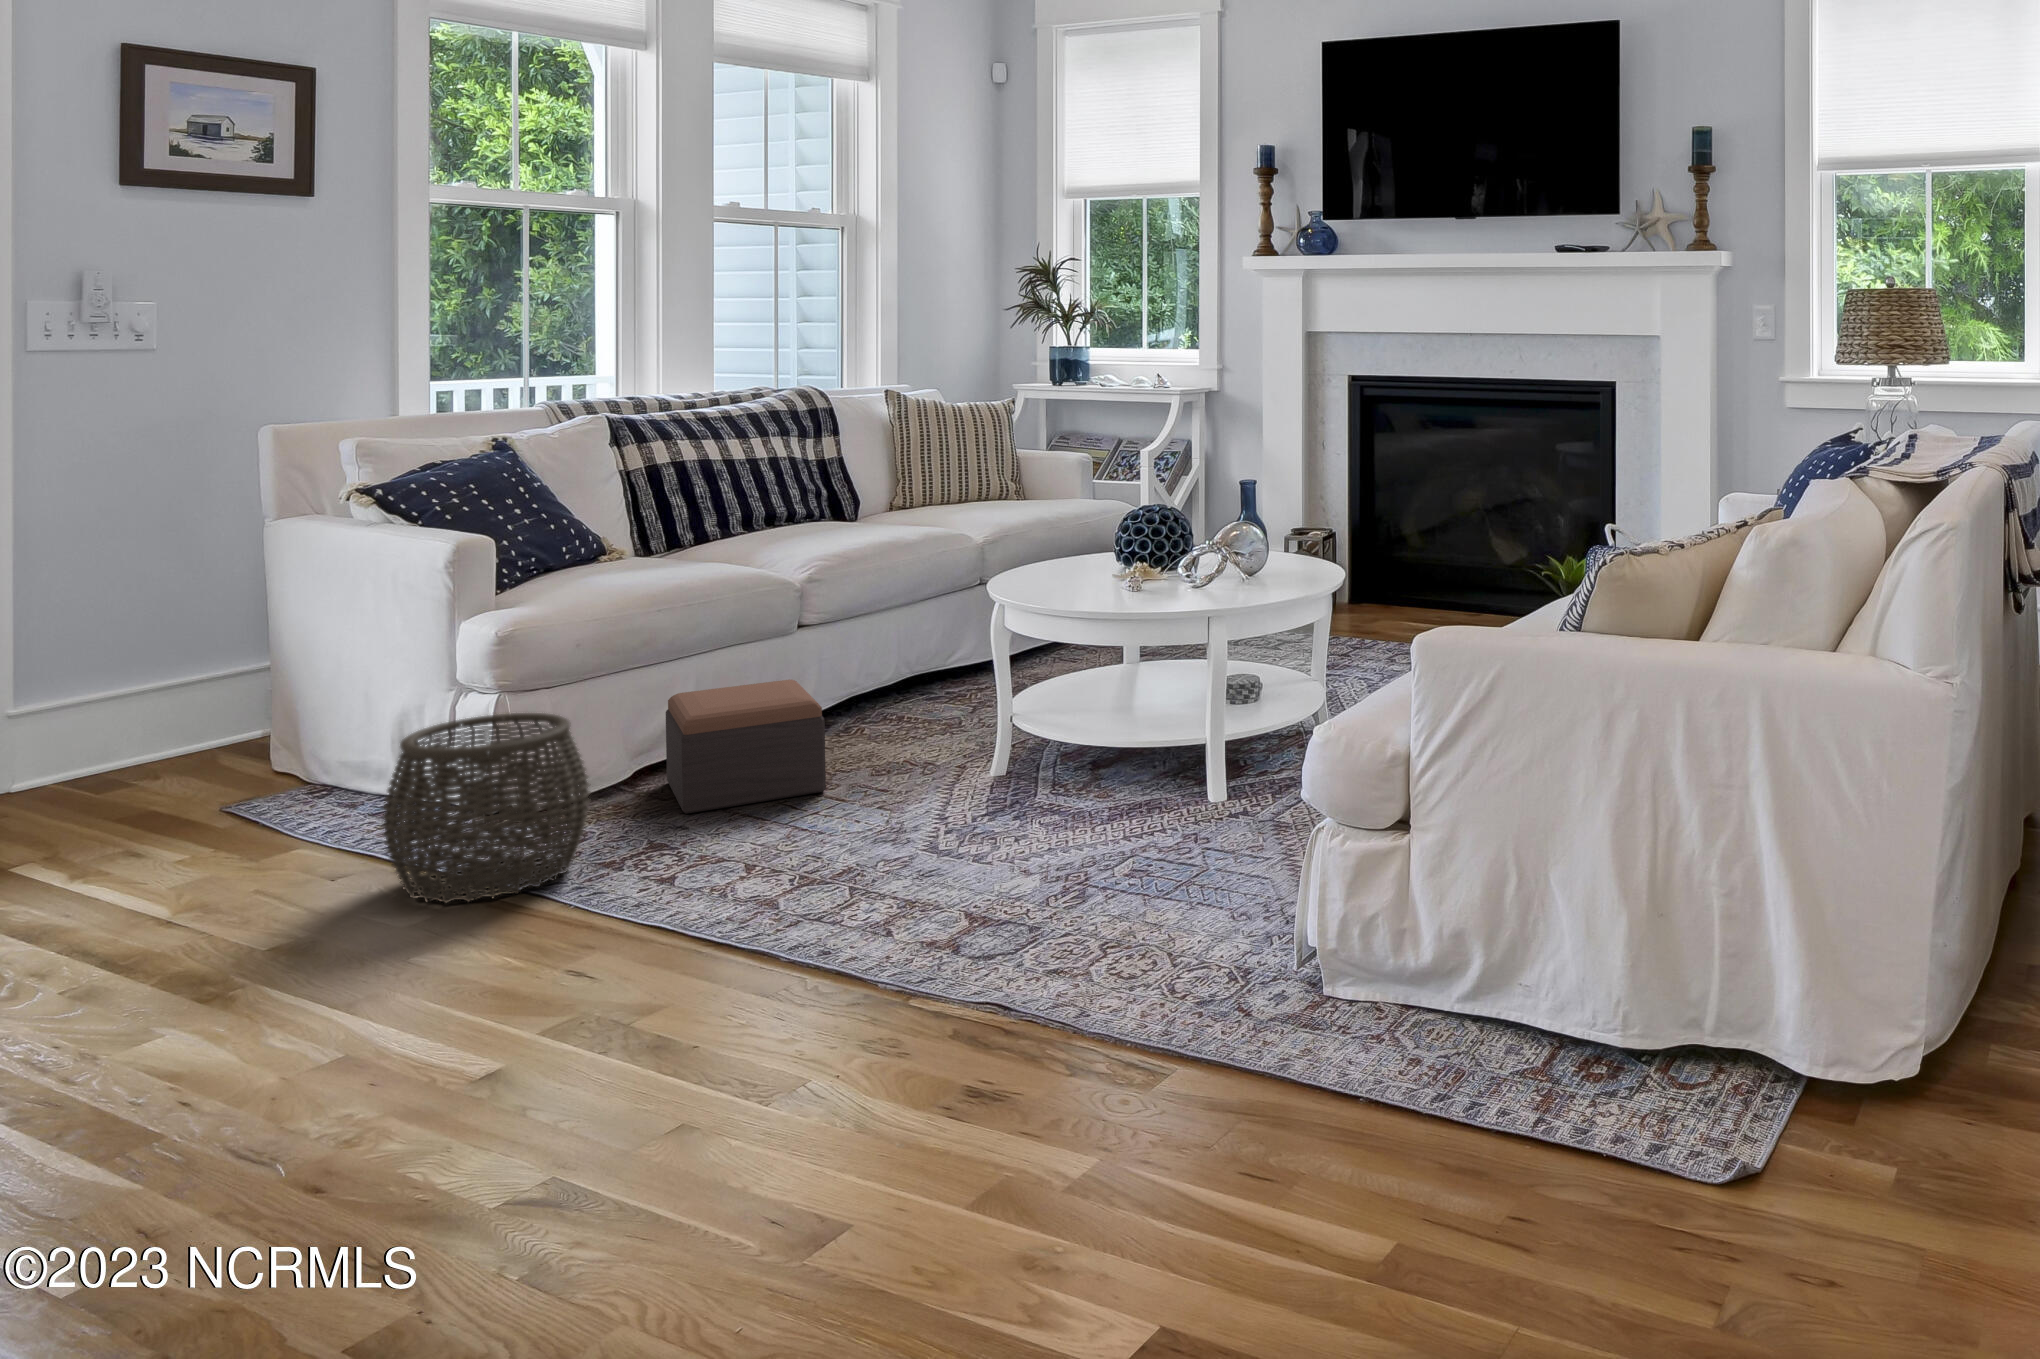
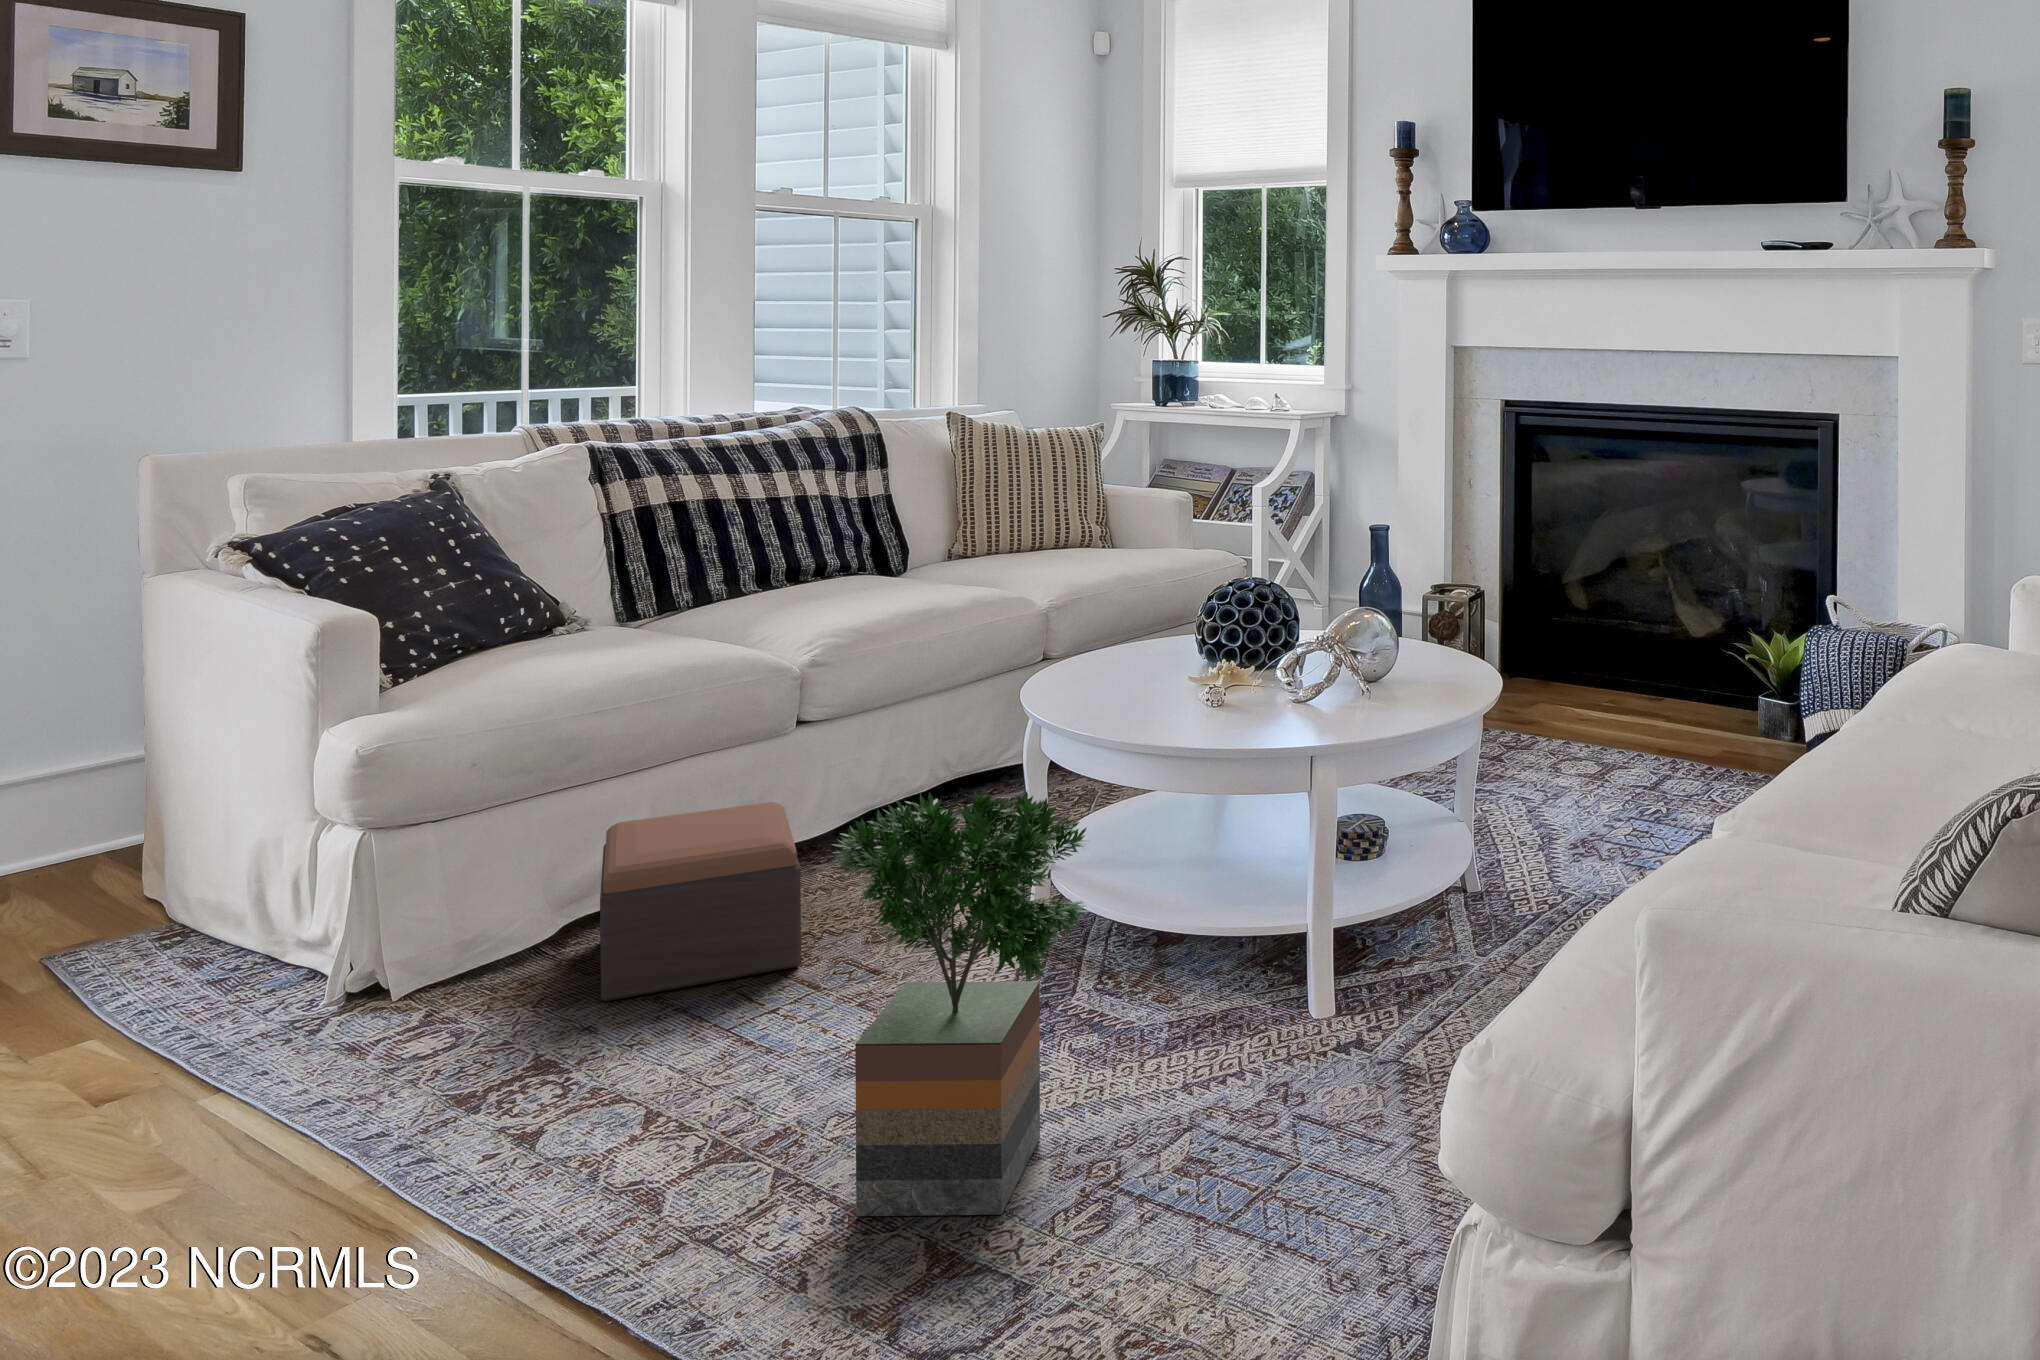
potted tree: none [888,630,1067,904] -> present [832,791,1089,1216]
woven basket: present [382,713,590,903] -> none [121,876,440,1176]

